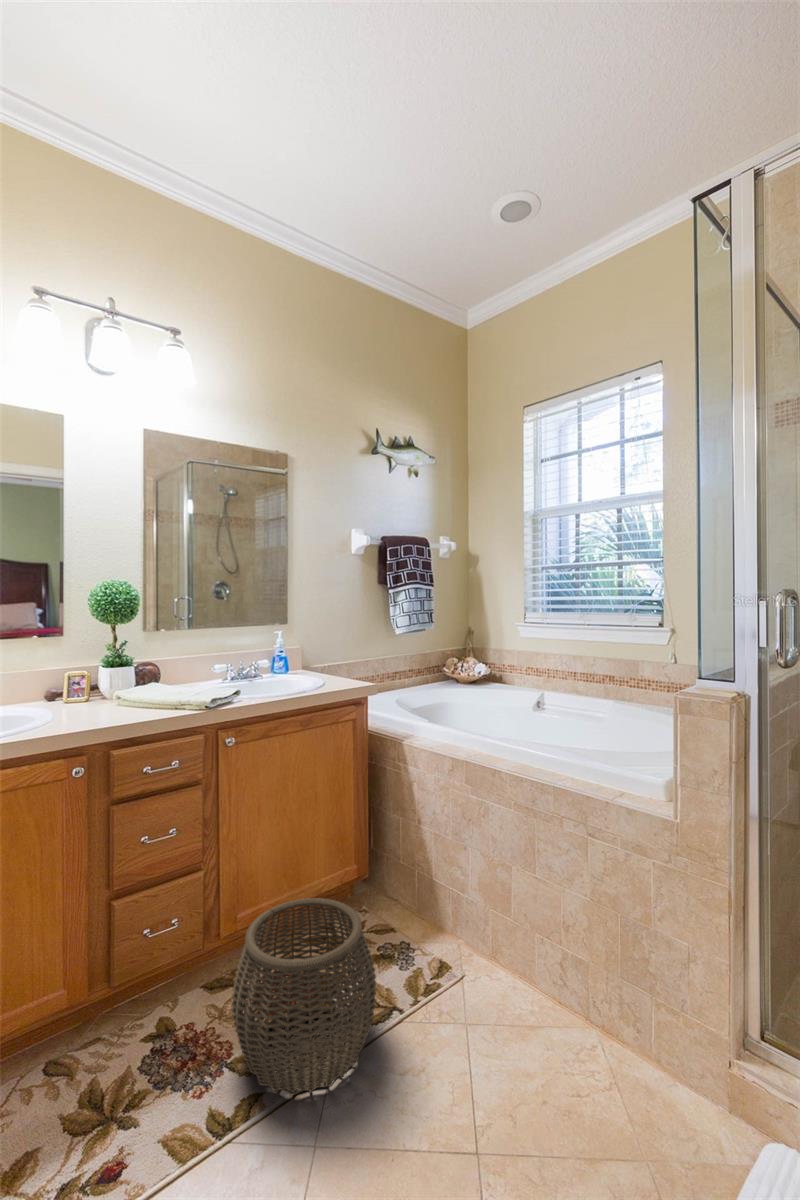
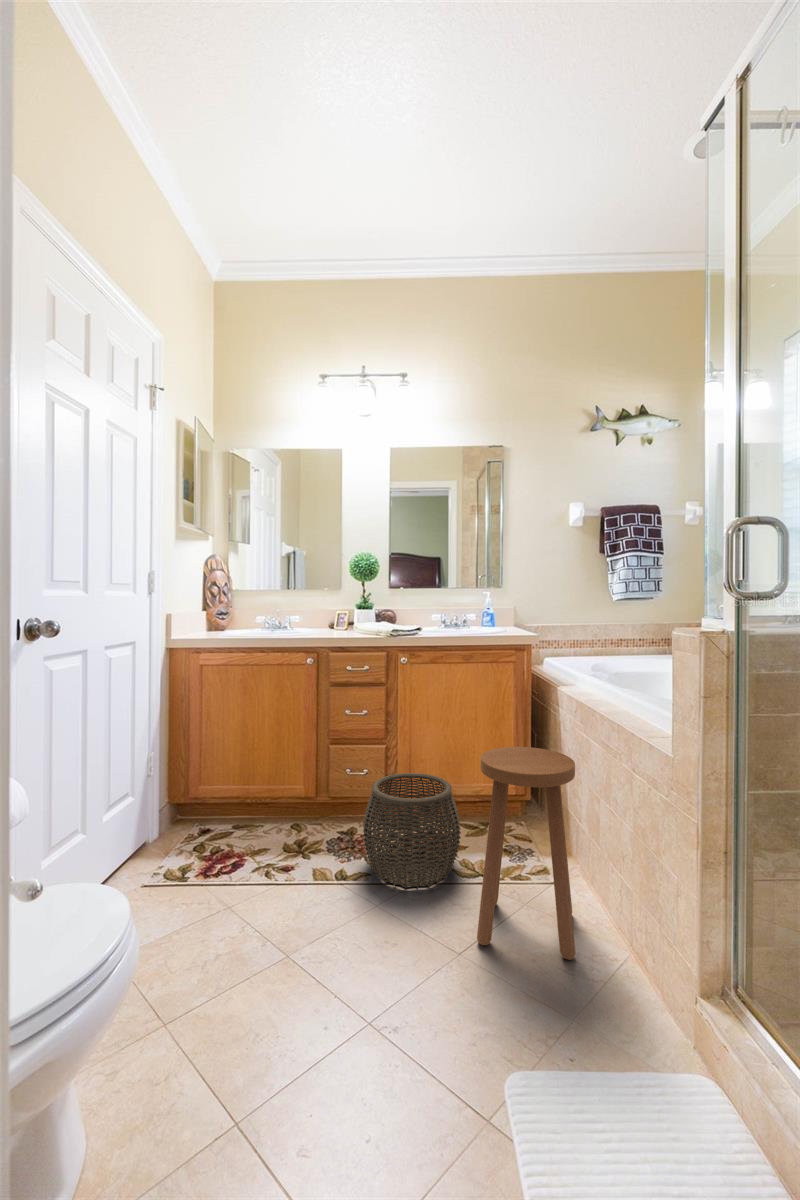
stool: none [433,830,578,1121] -> present [477,747,575,960]

